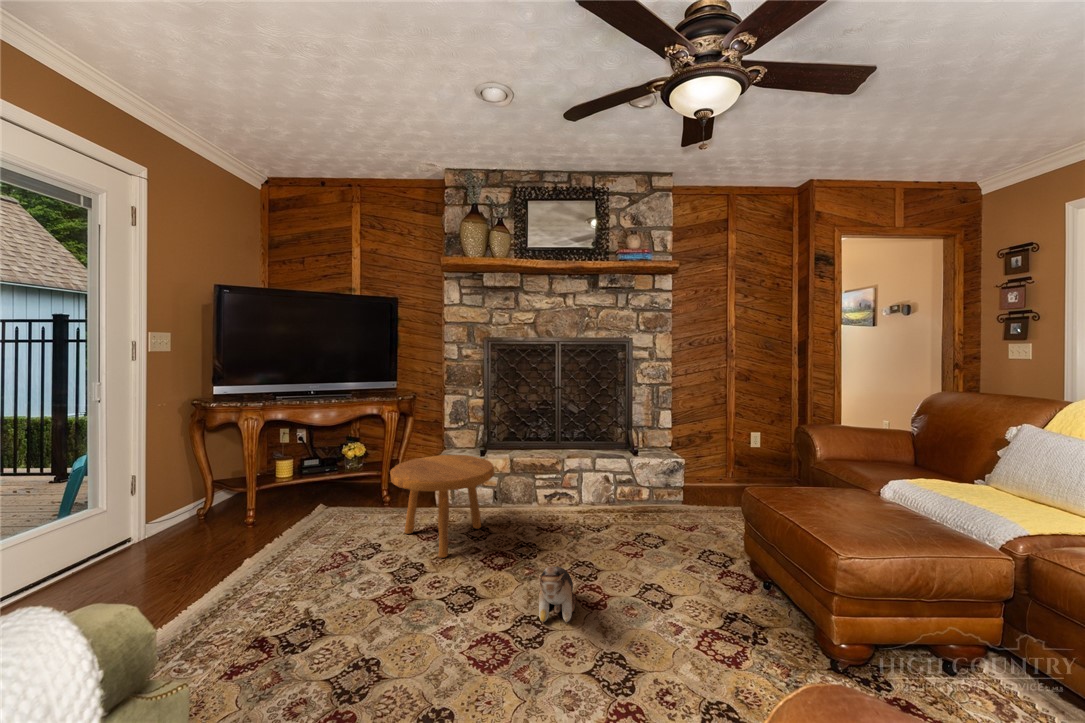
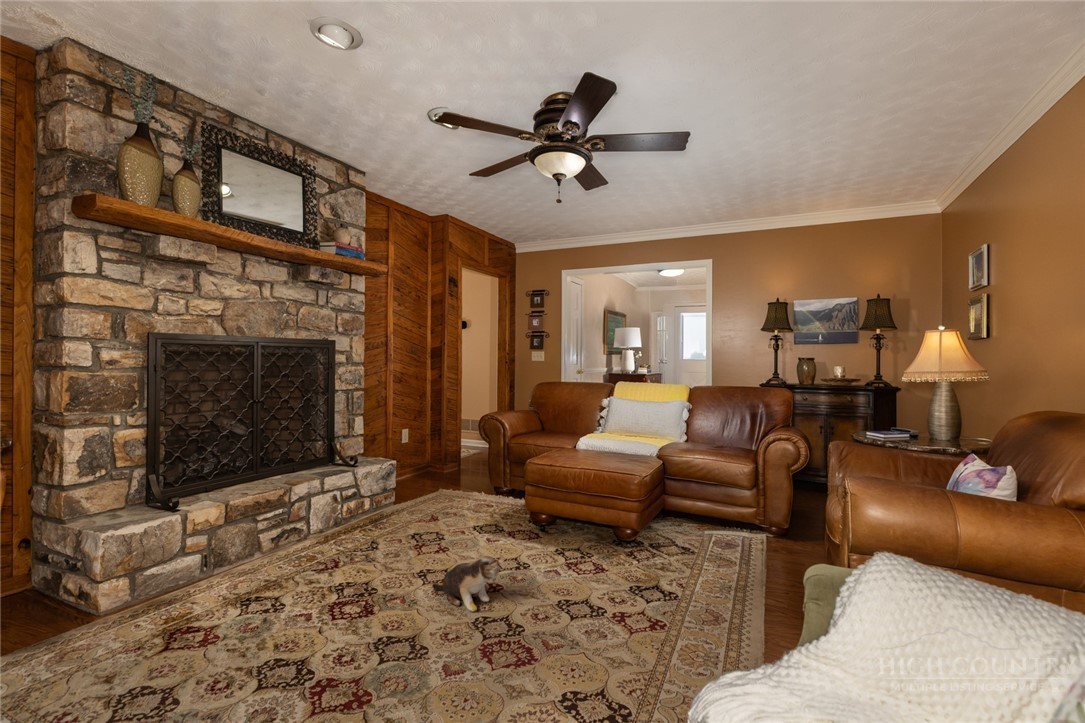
footstool: present [390,455,495,558] -> none [147,503,314,648]

